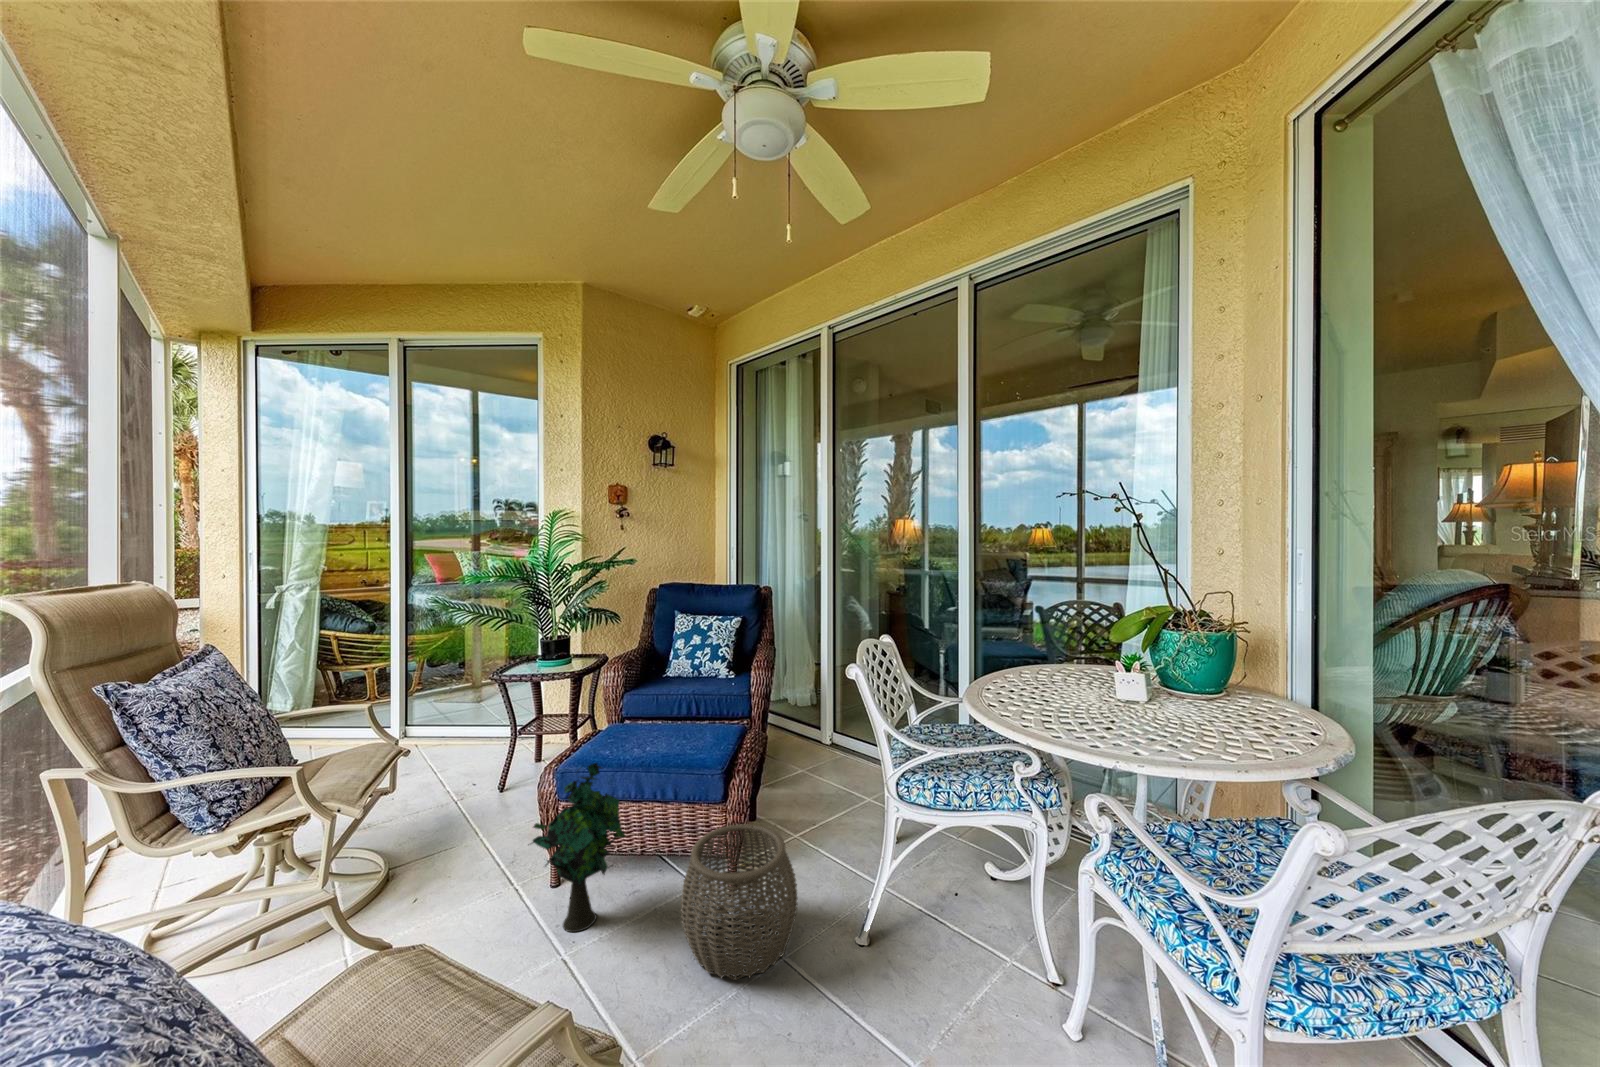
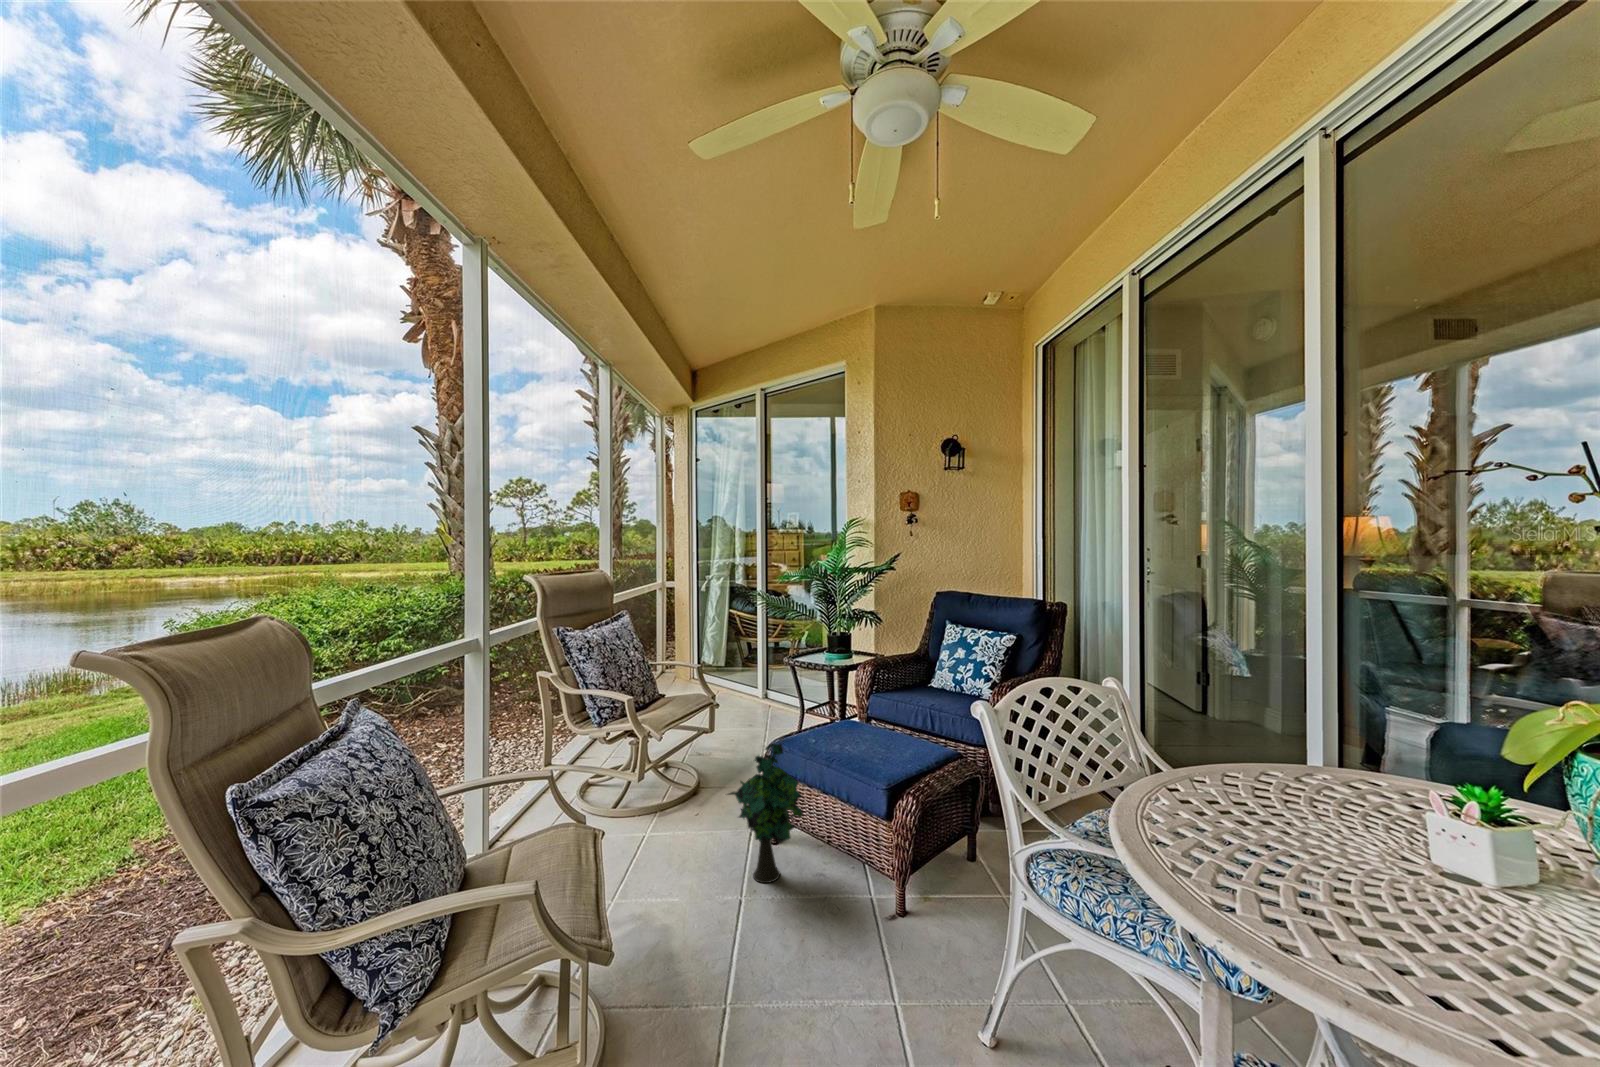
woven basket: present [681,824,798,980] -> none [801,839,920,1001]

